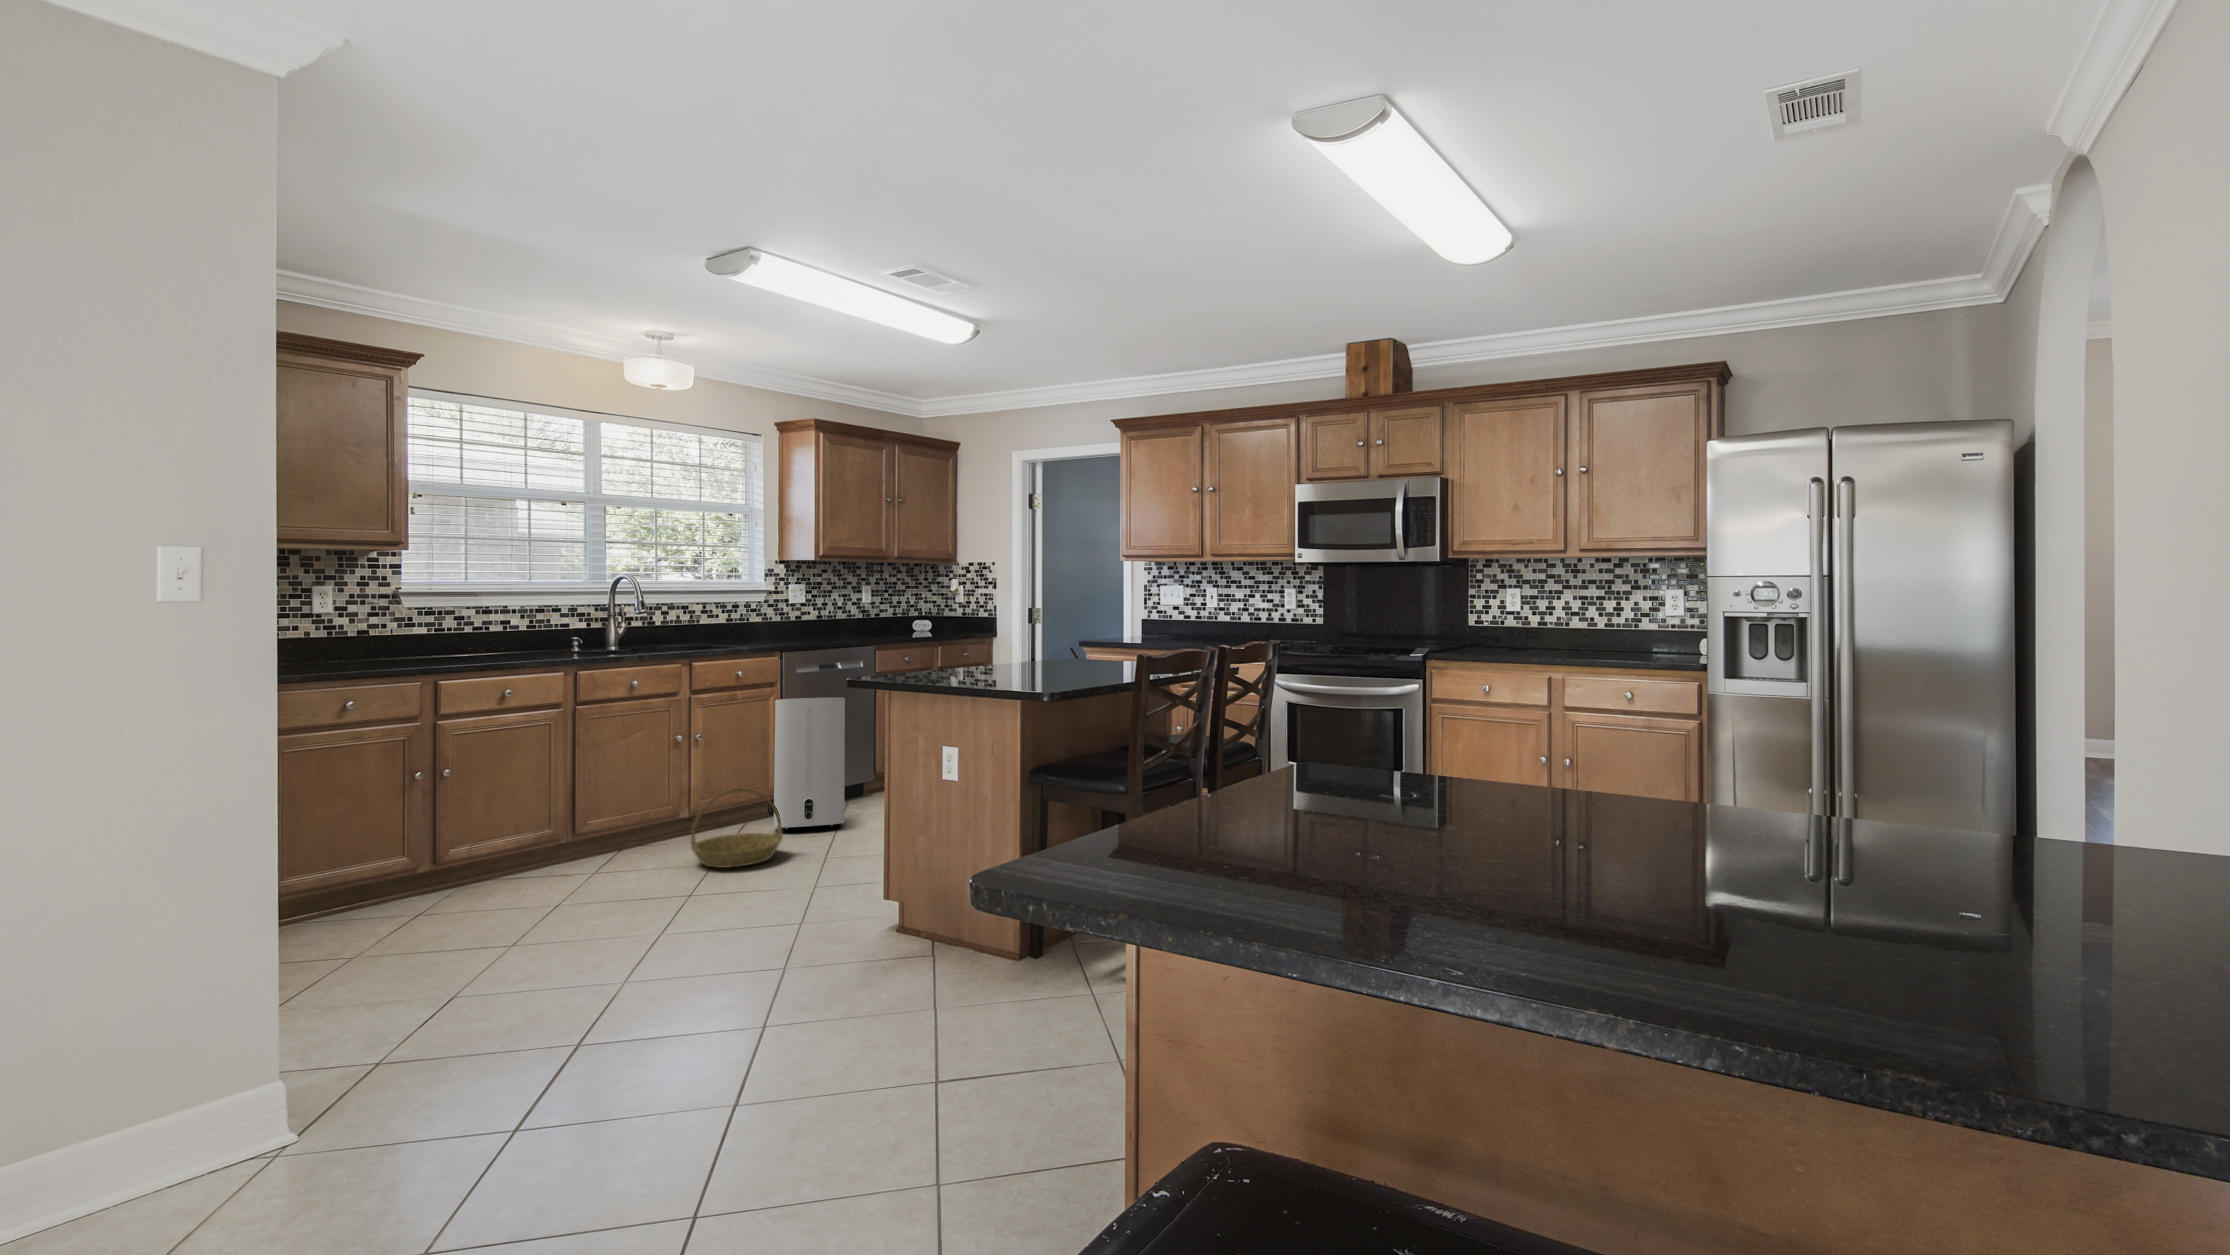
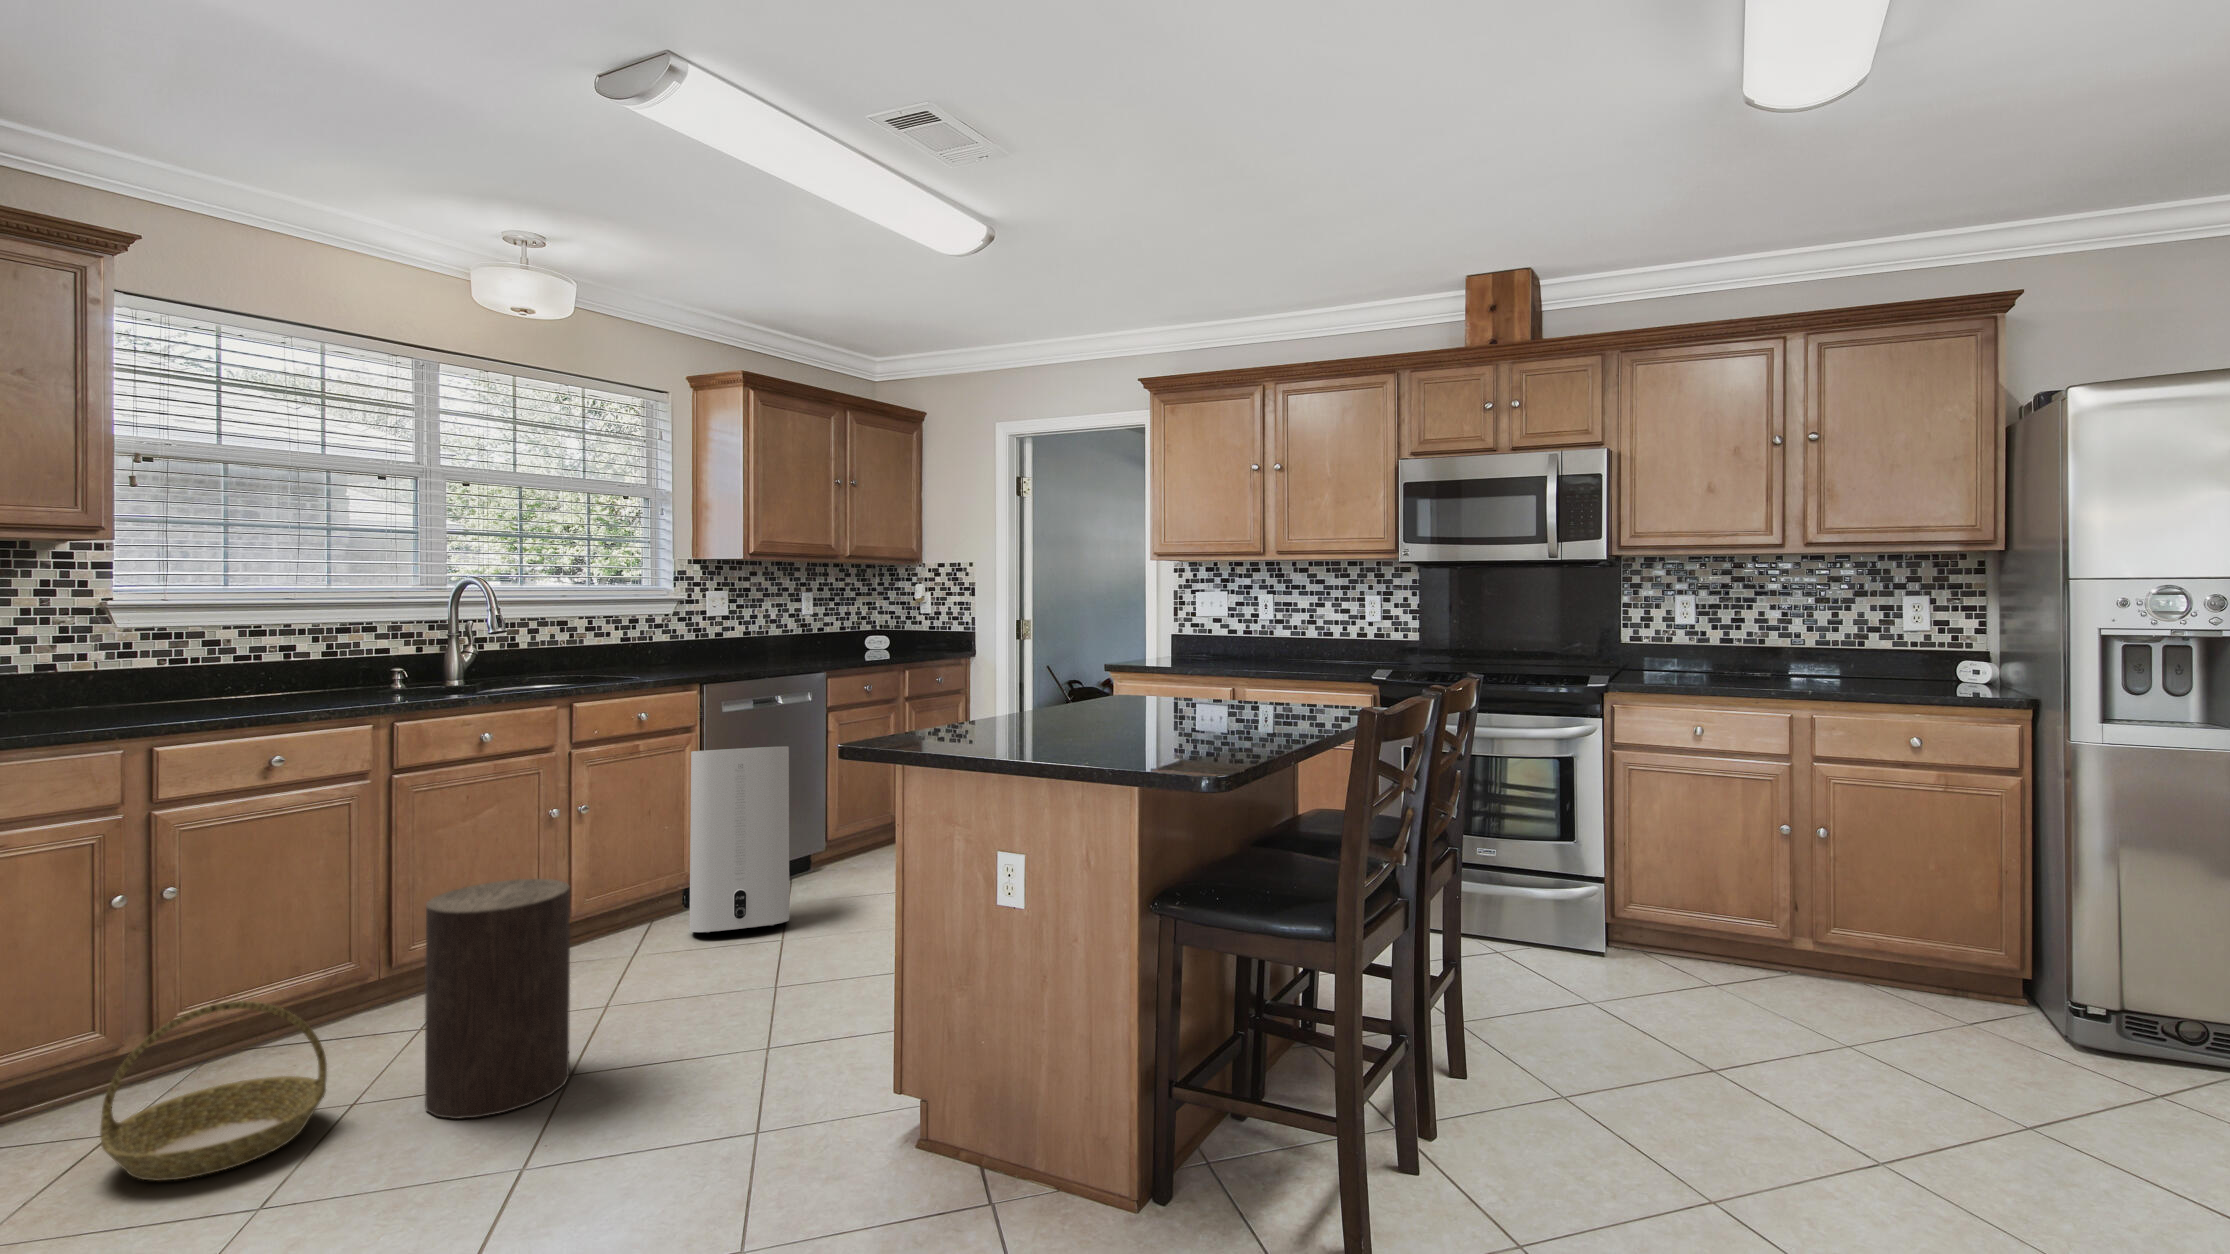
stool: none [601,773,690,918] -> present [425,879,570,1119]
basket: present [691,788,782,868] -> present [100,1001,327,1181]

